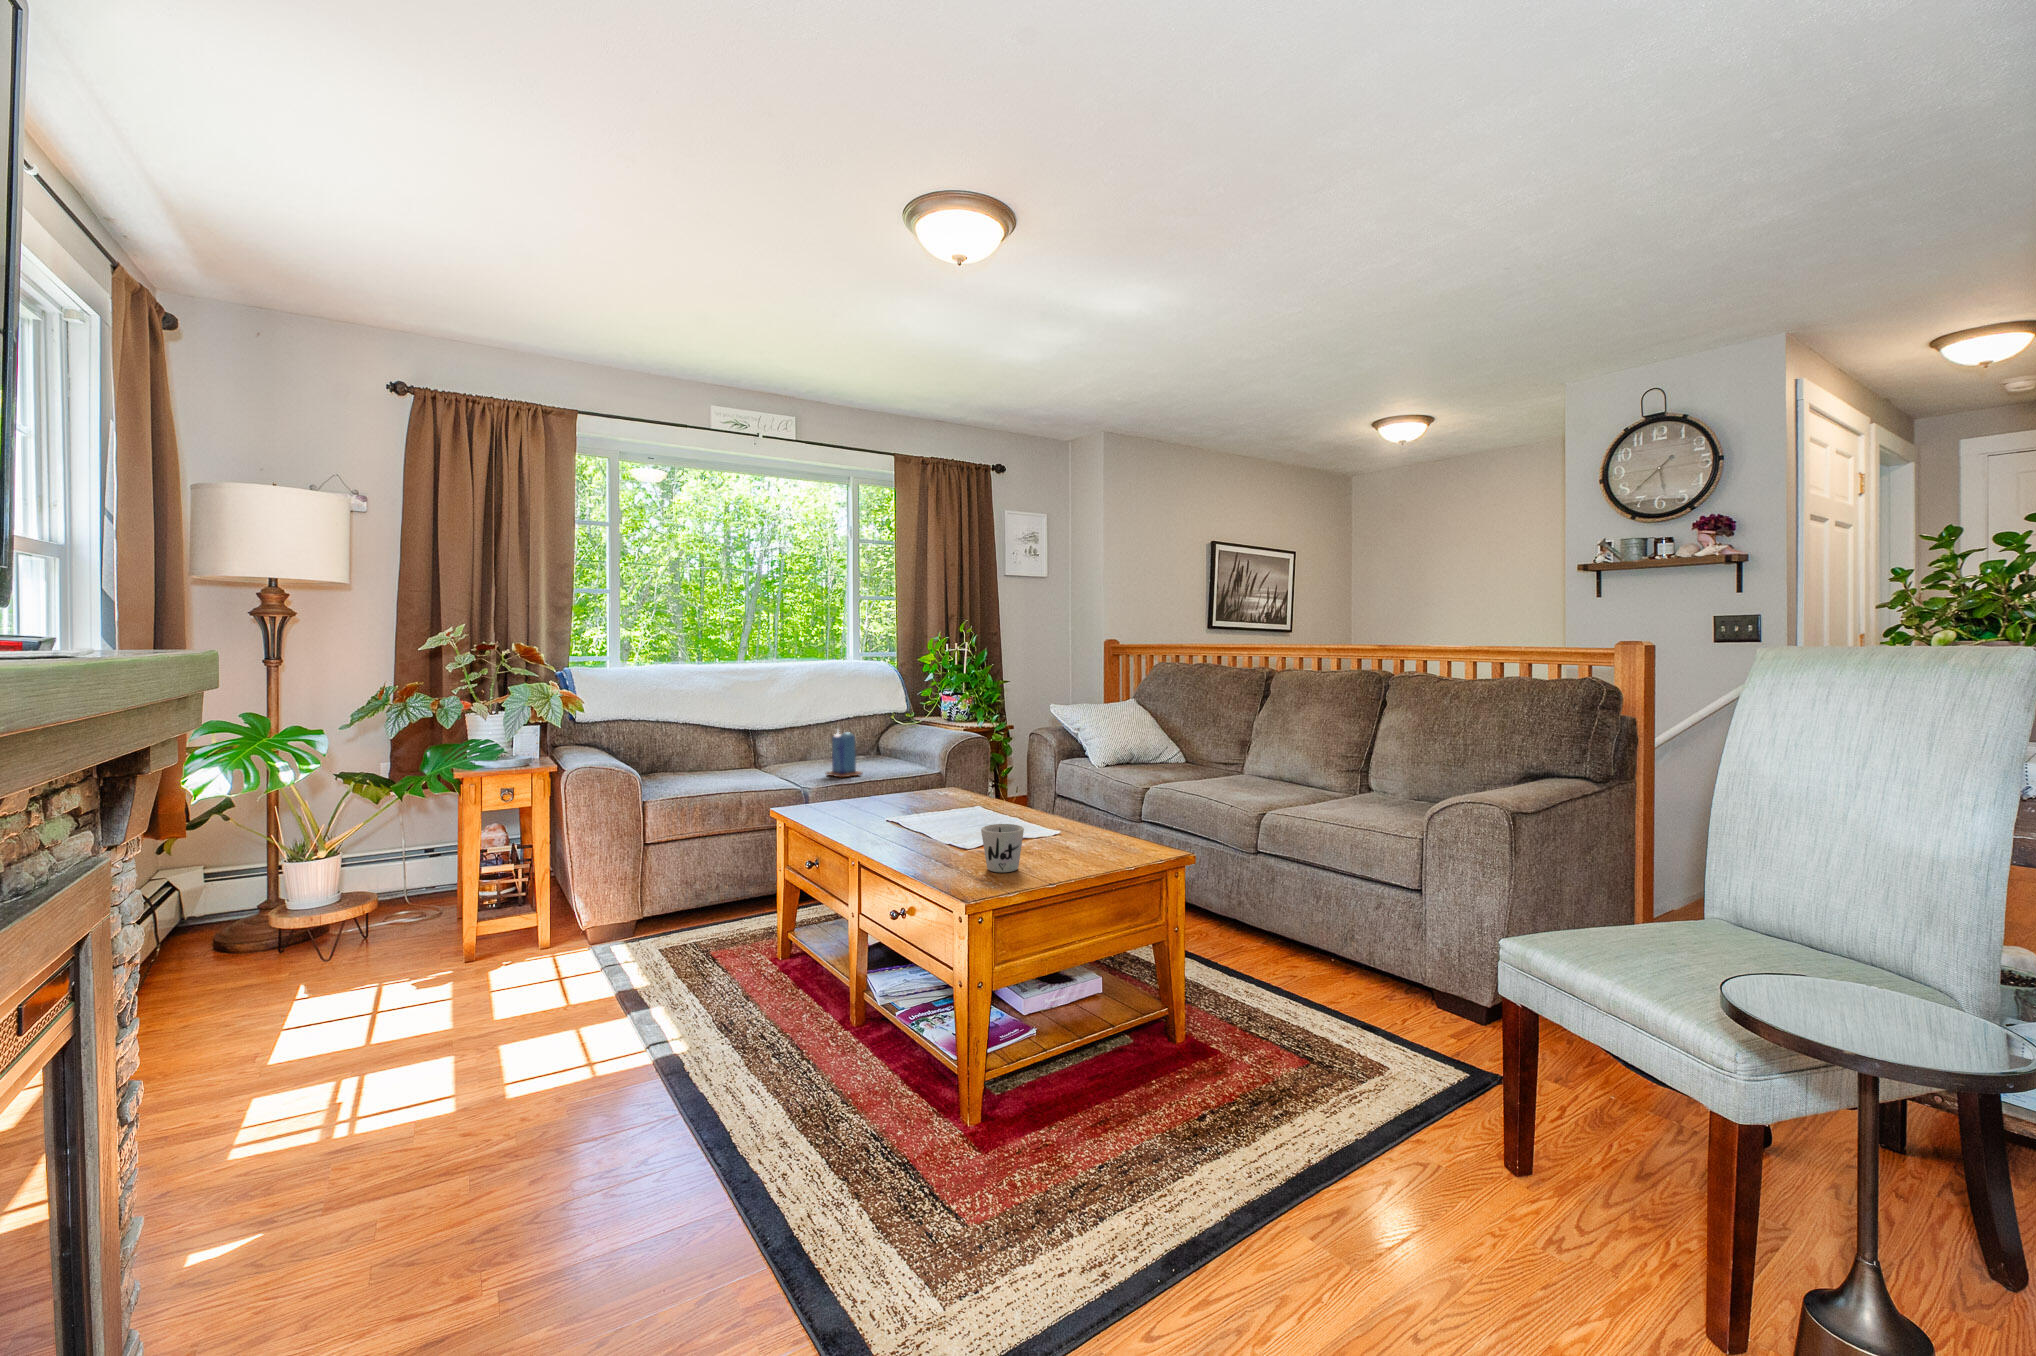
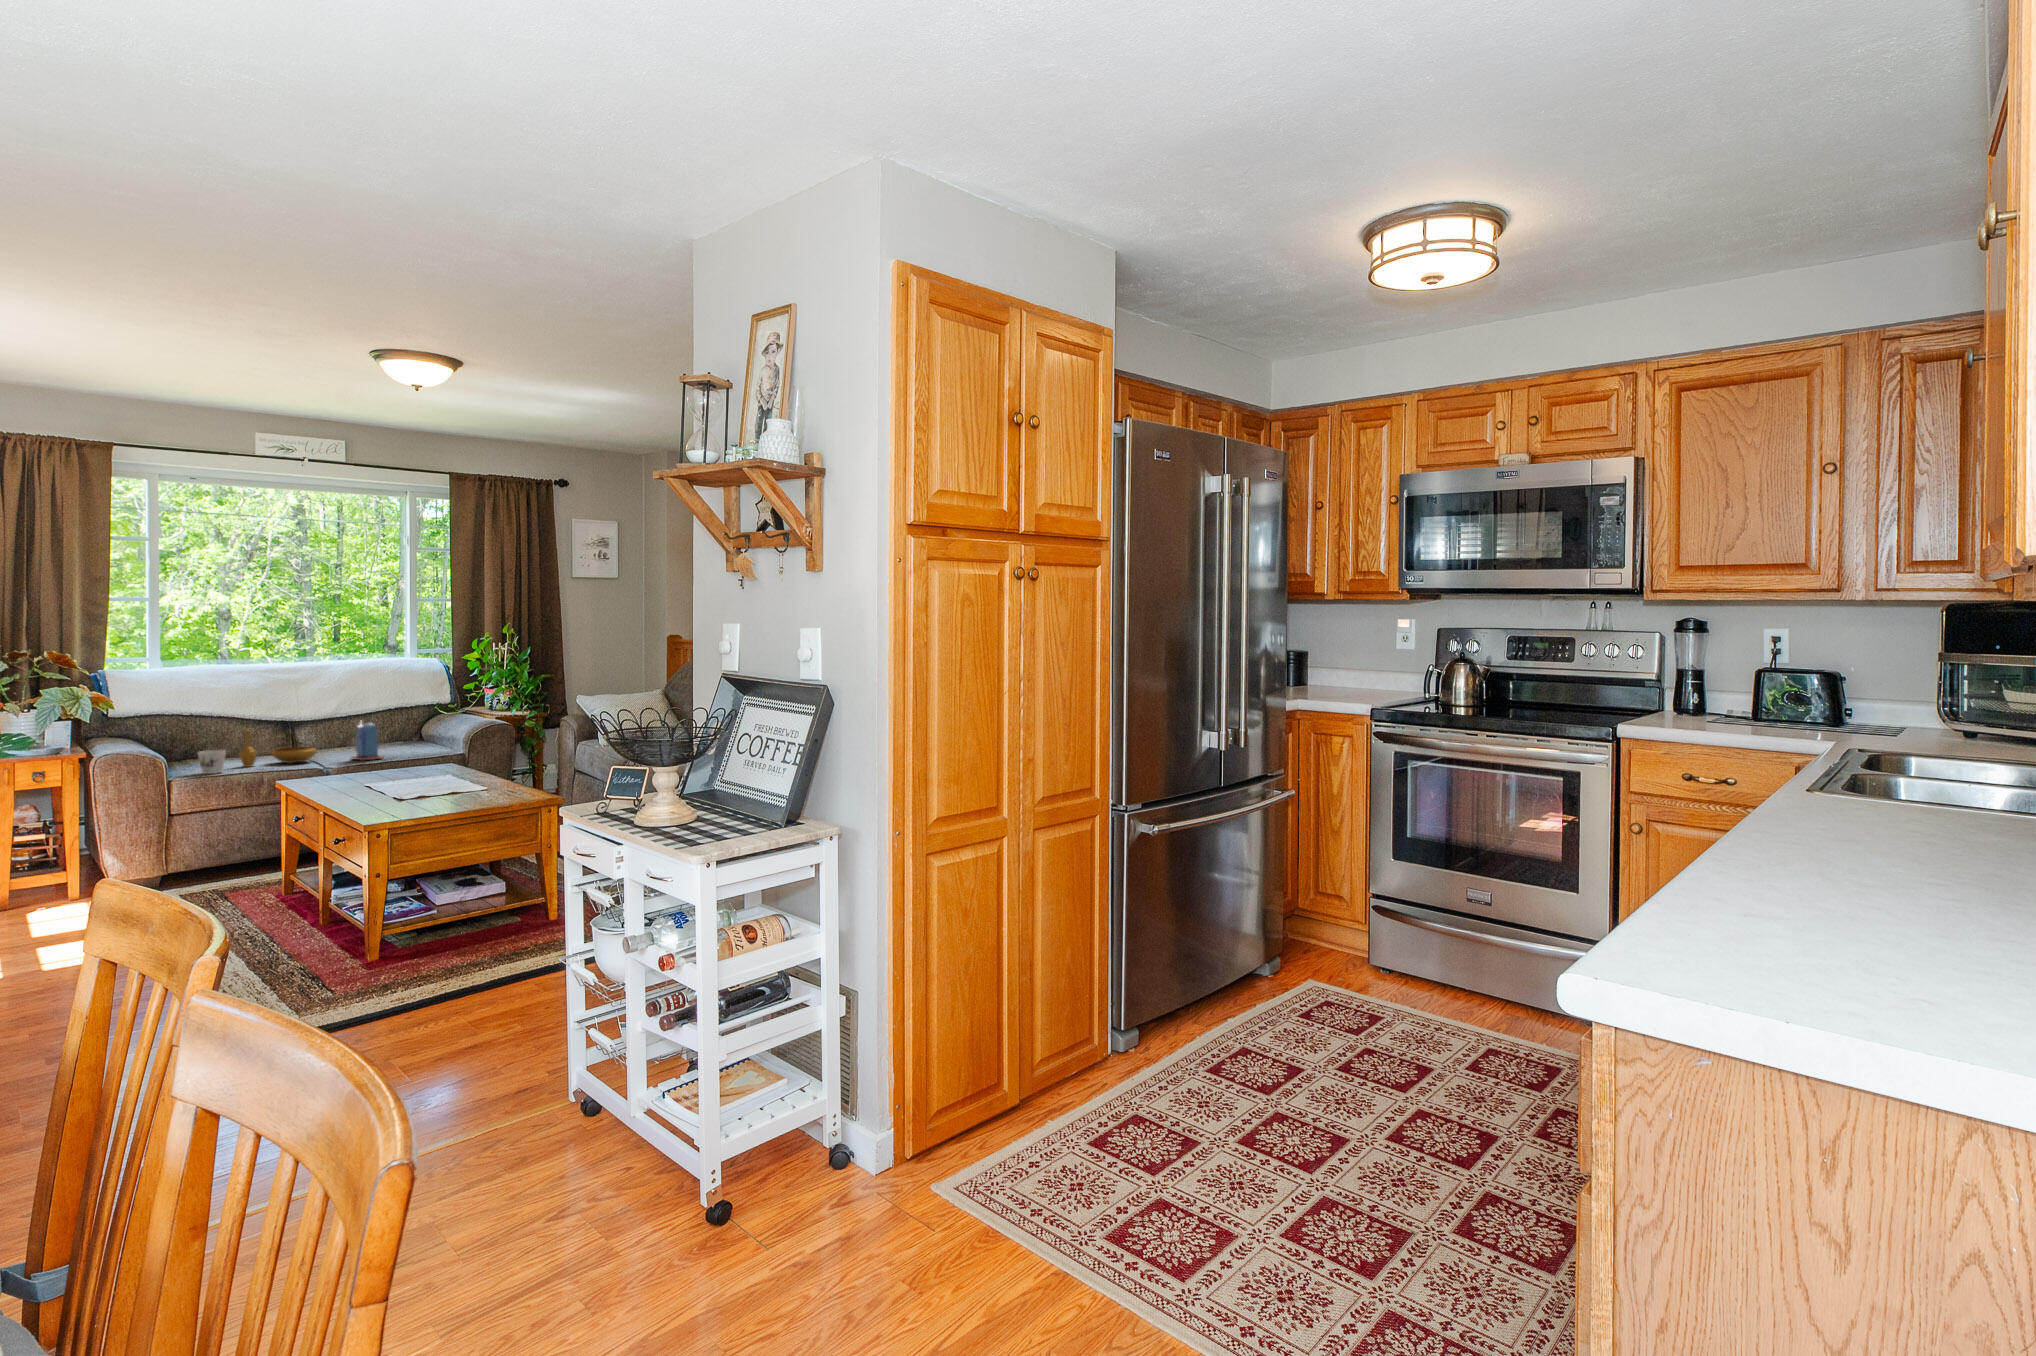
decorative bowl: none [714,738,792,784] -> present [240,729,316,767]
mug: present [981,824,1024,872] -> present [198,750,226,774]

